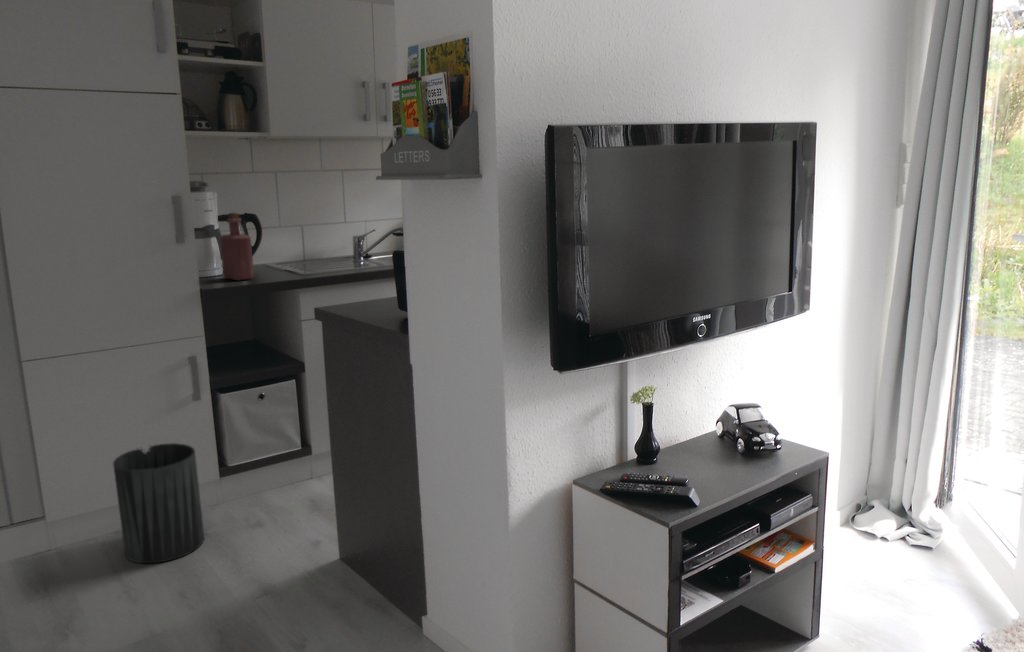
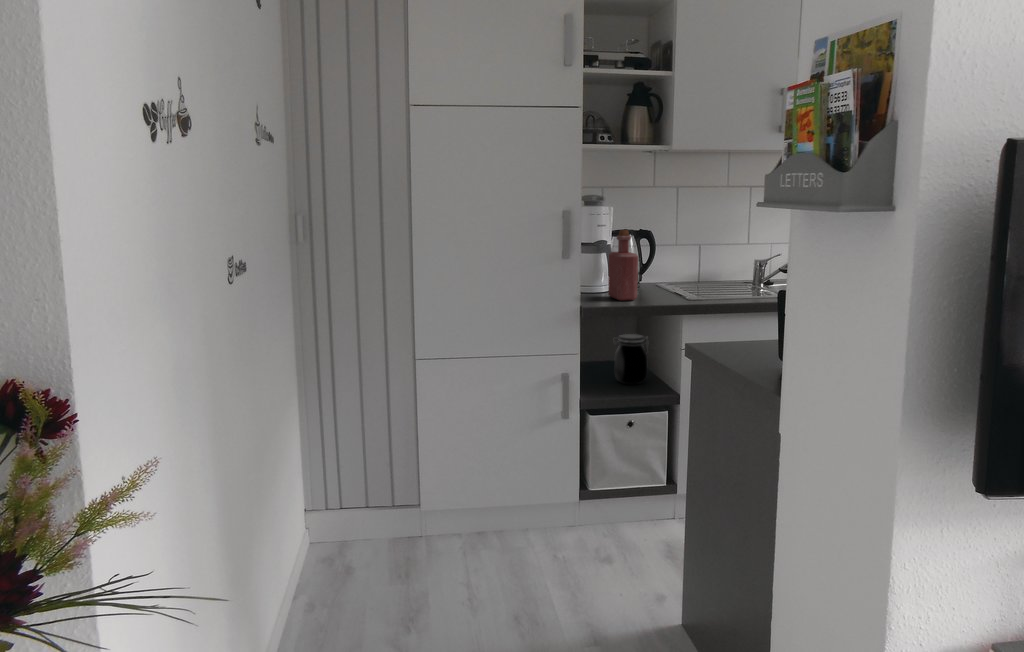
jar: none [233,313,270,360] -> present [613,334,649,384]
trash can: present [113,443,204,563] -> none [481,456,555,576]

